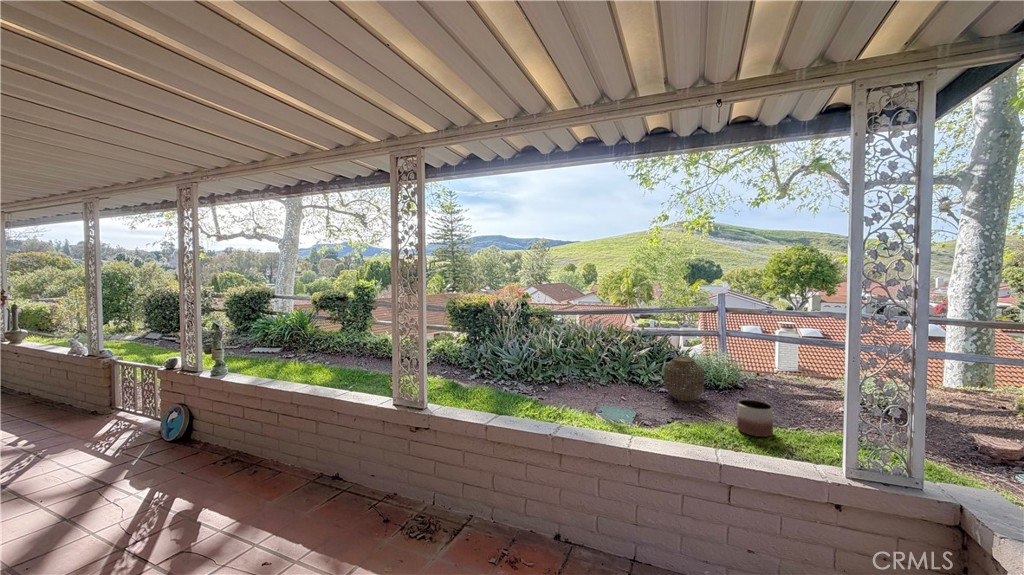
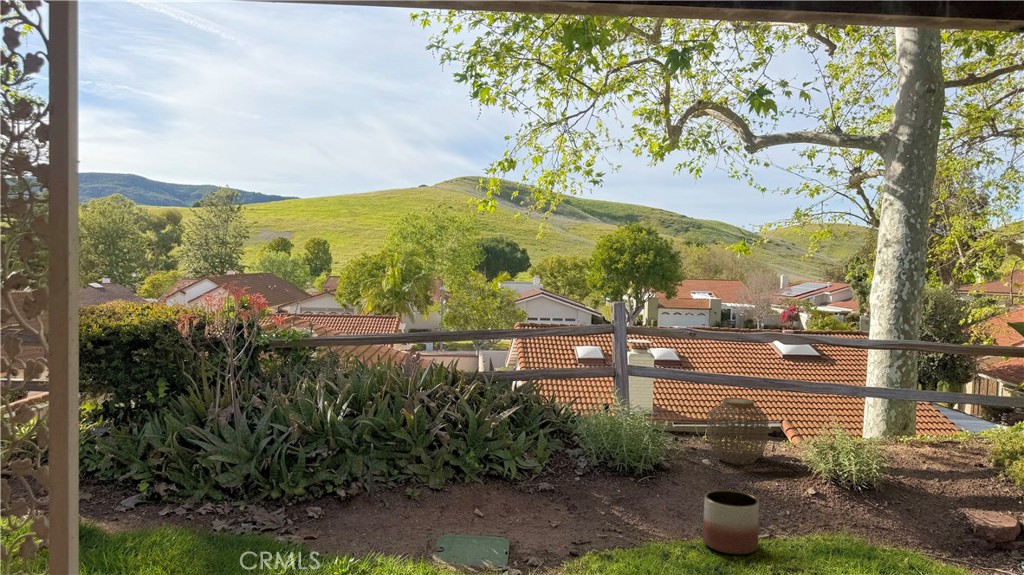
woven basket: present [664,357,704,401] -> present [707,397,768,464]

